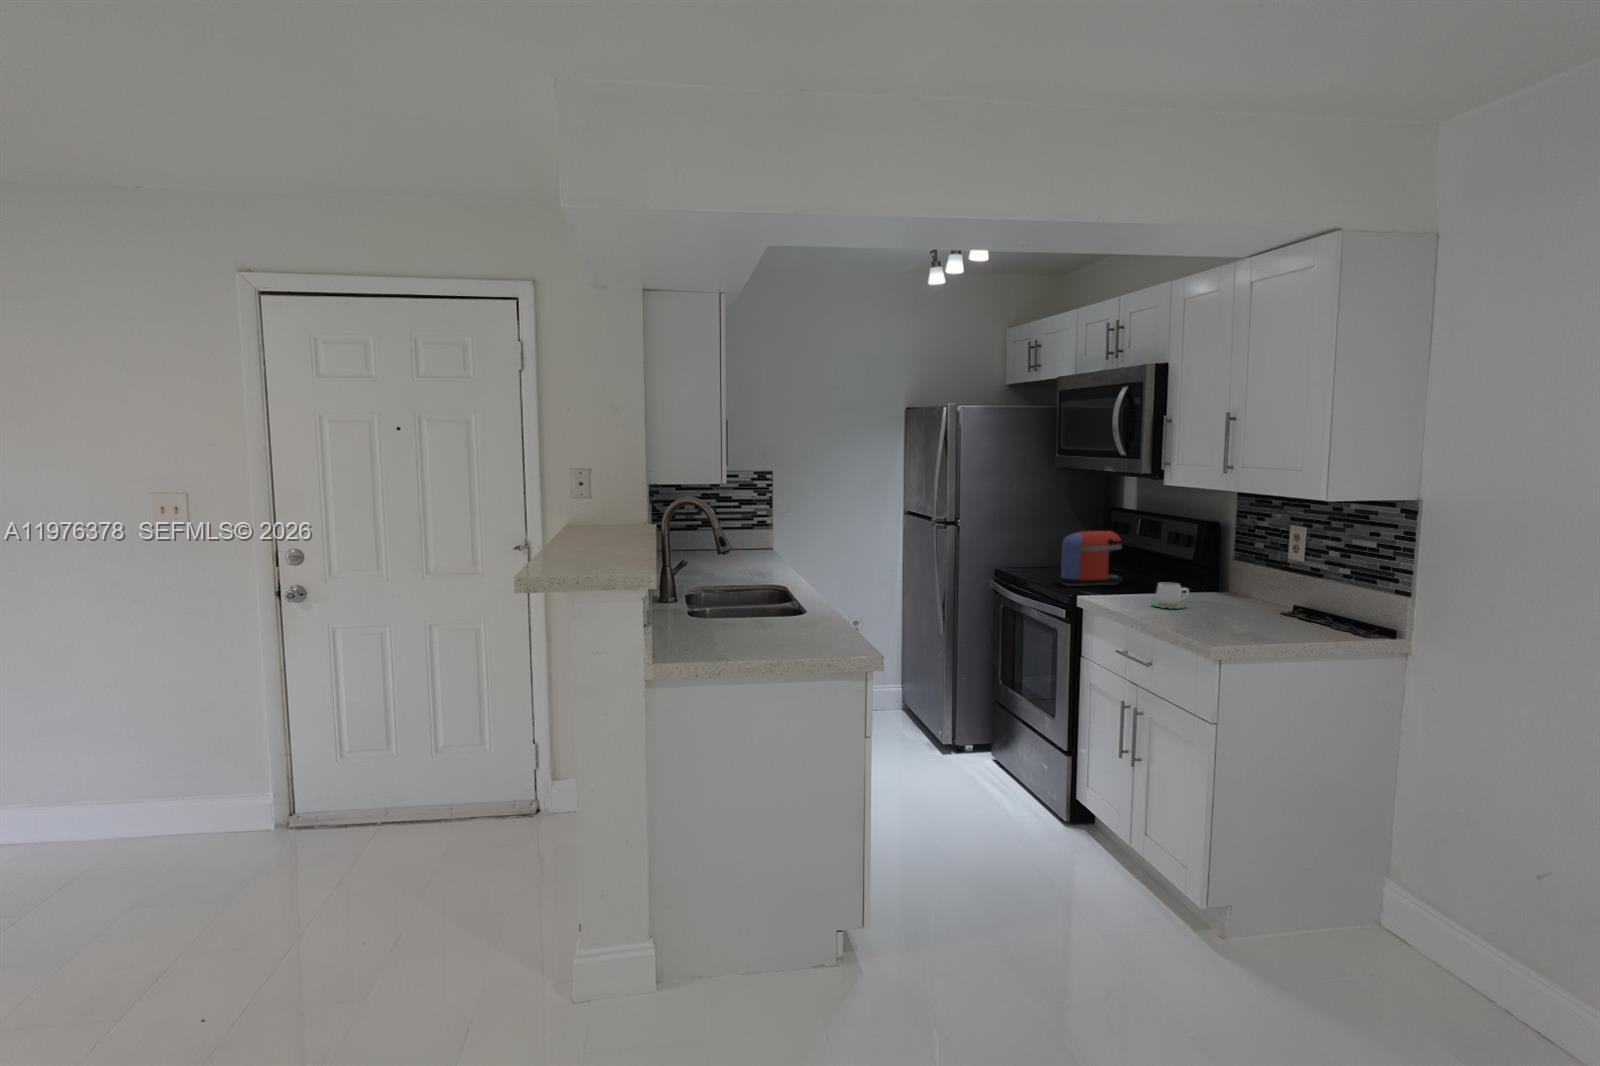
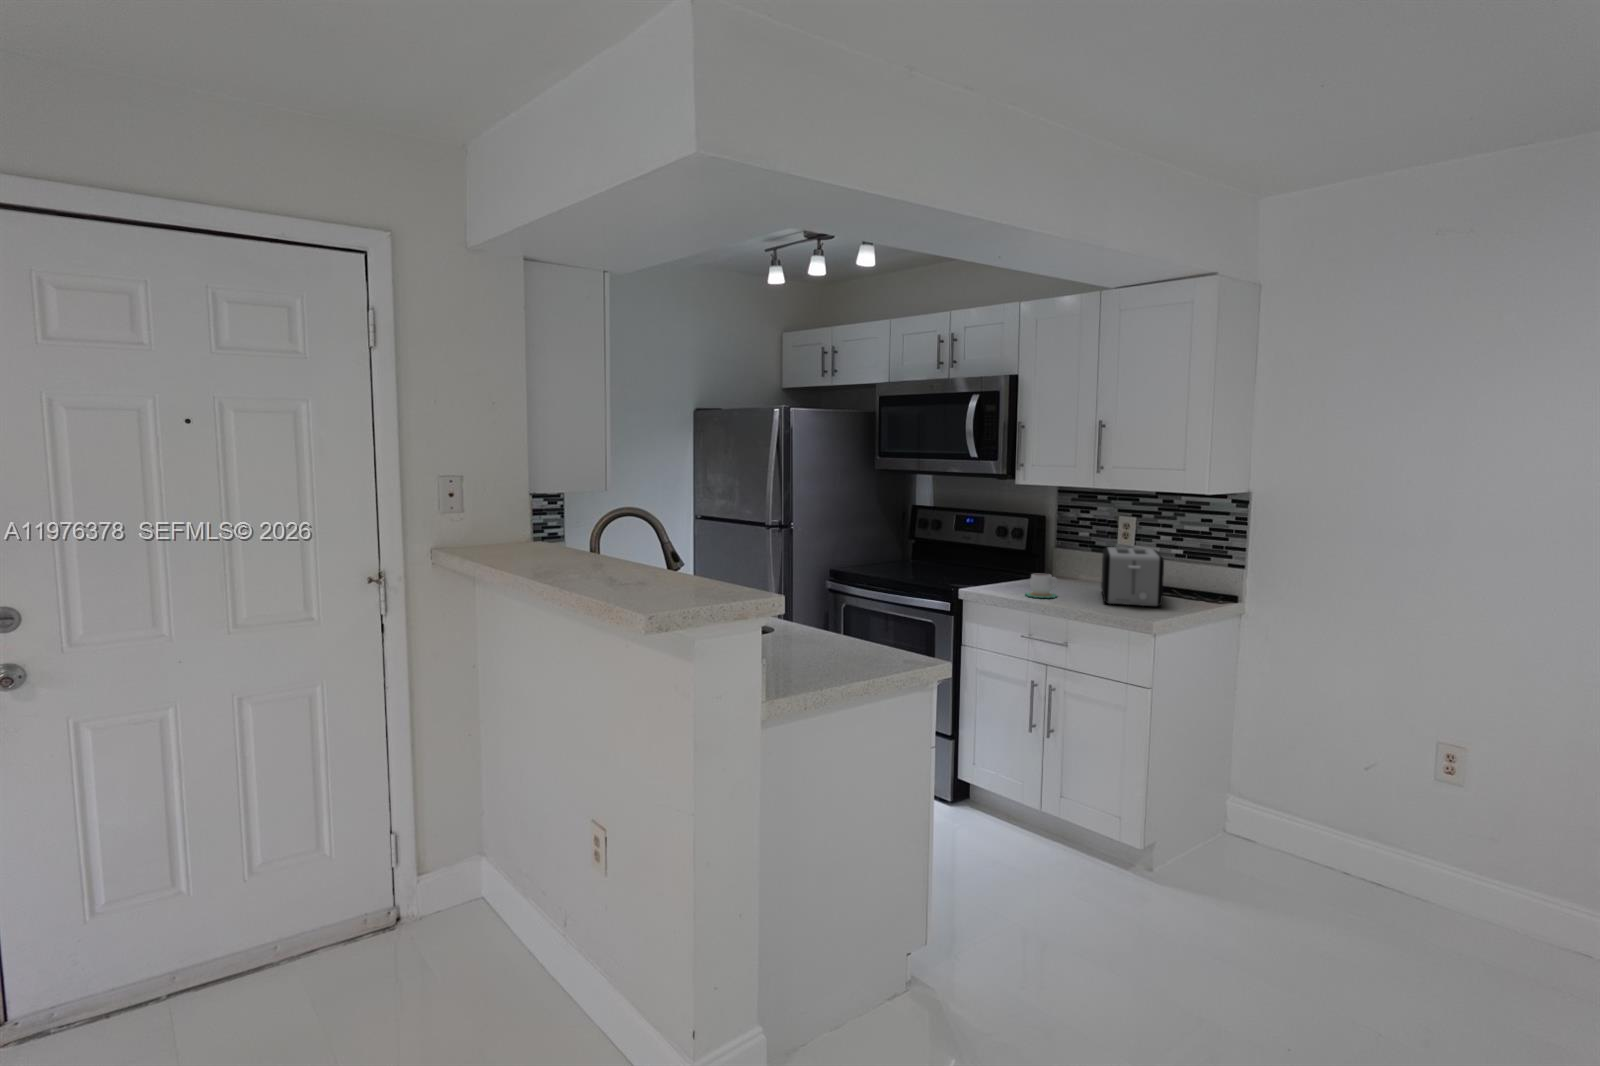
coffee maker: present [1059,531,1132,586] -> none [912,528,969,583]
toaster: none [1222,559,1317,627] -> present [1101,547,1164,606]

